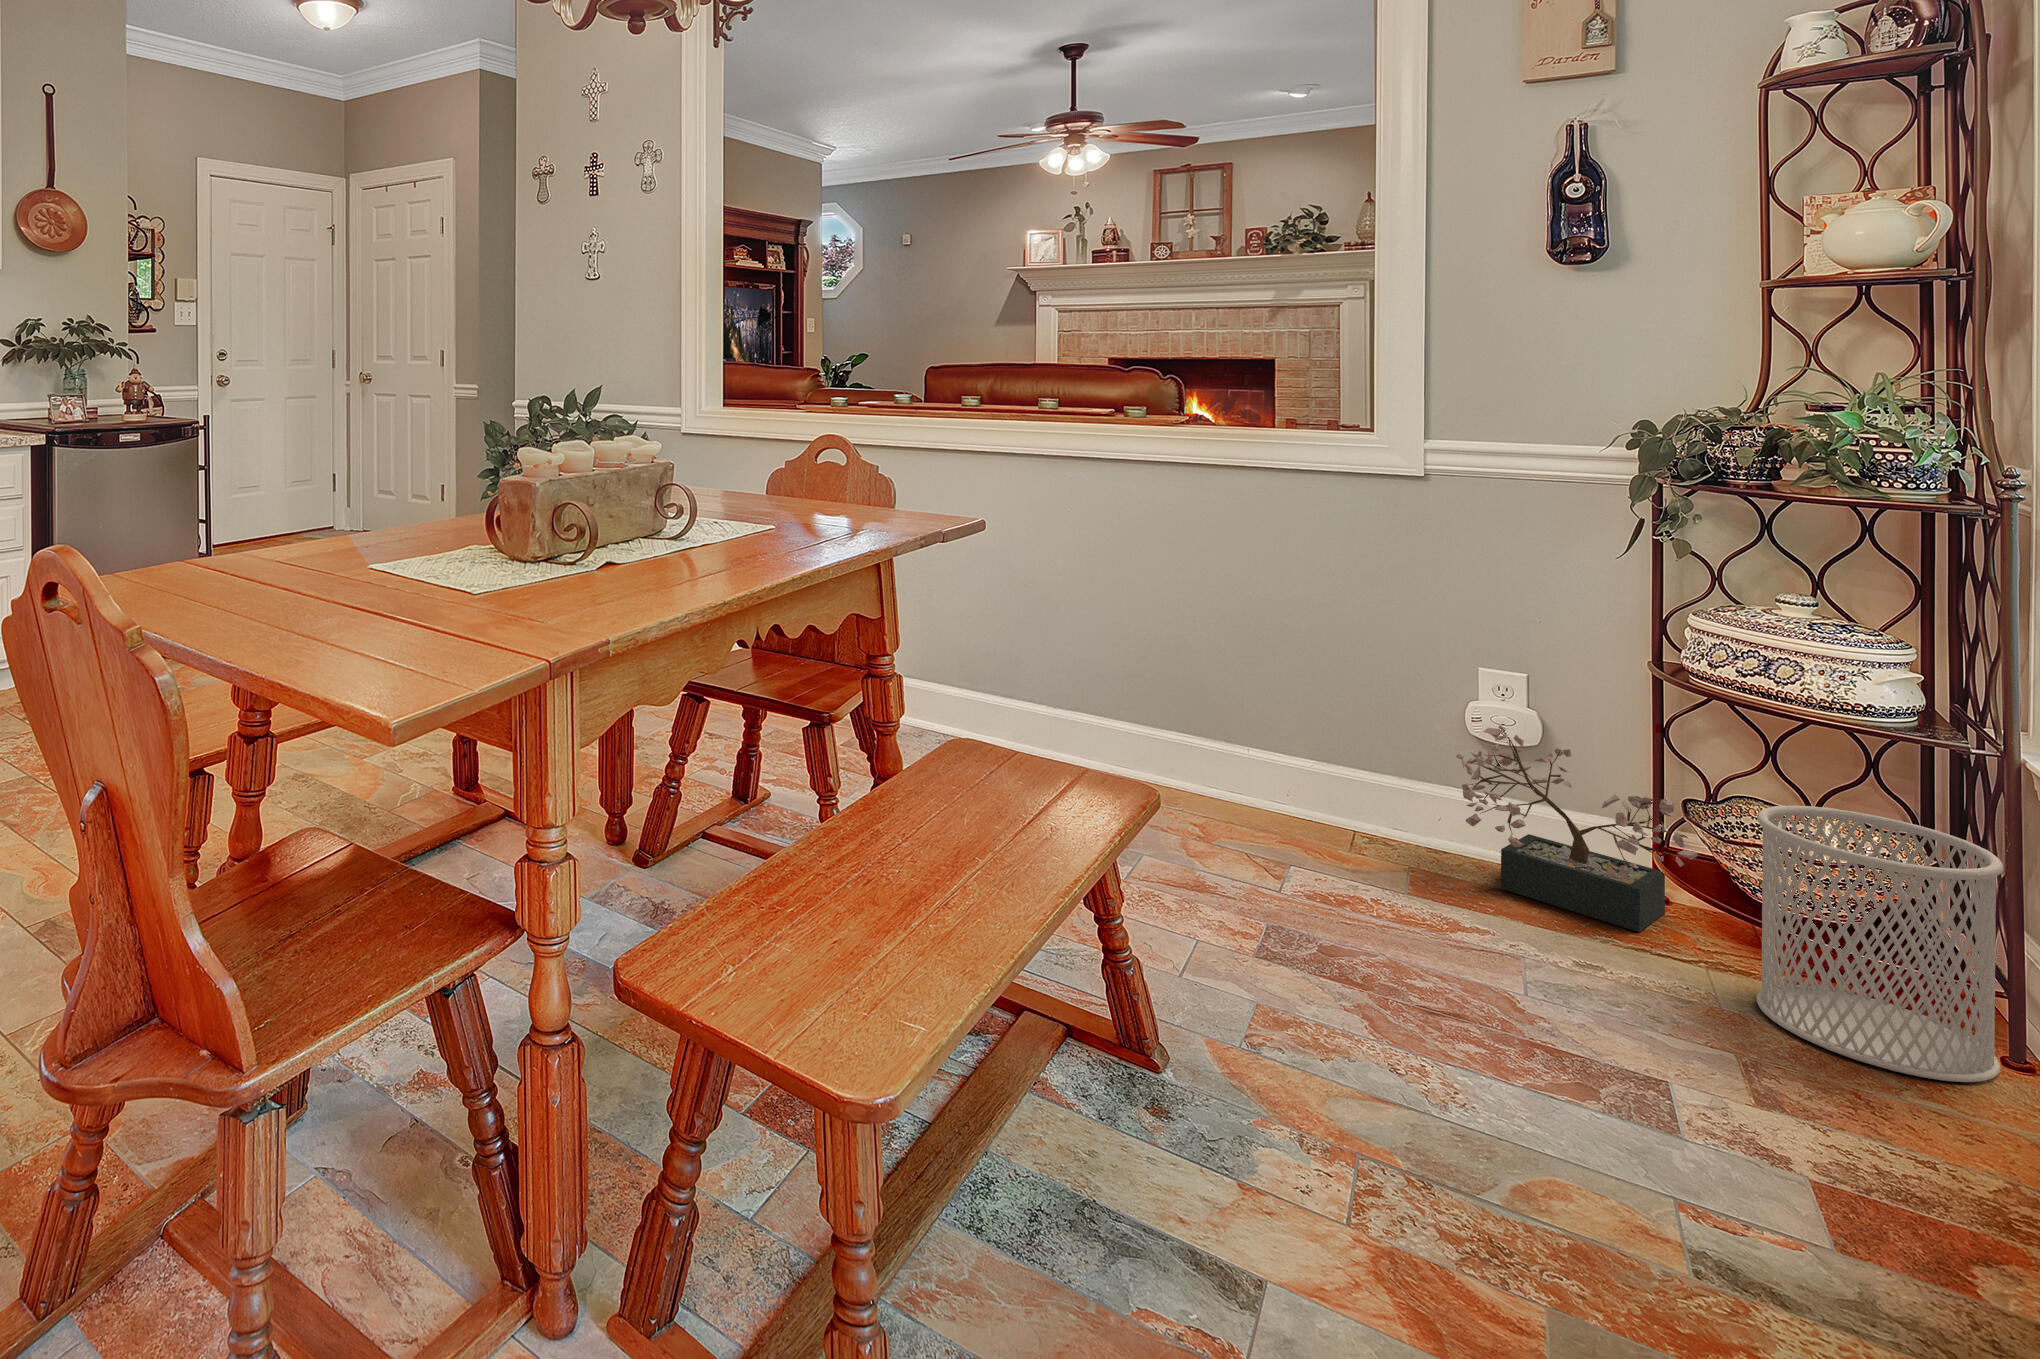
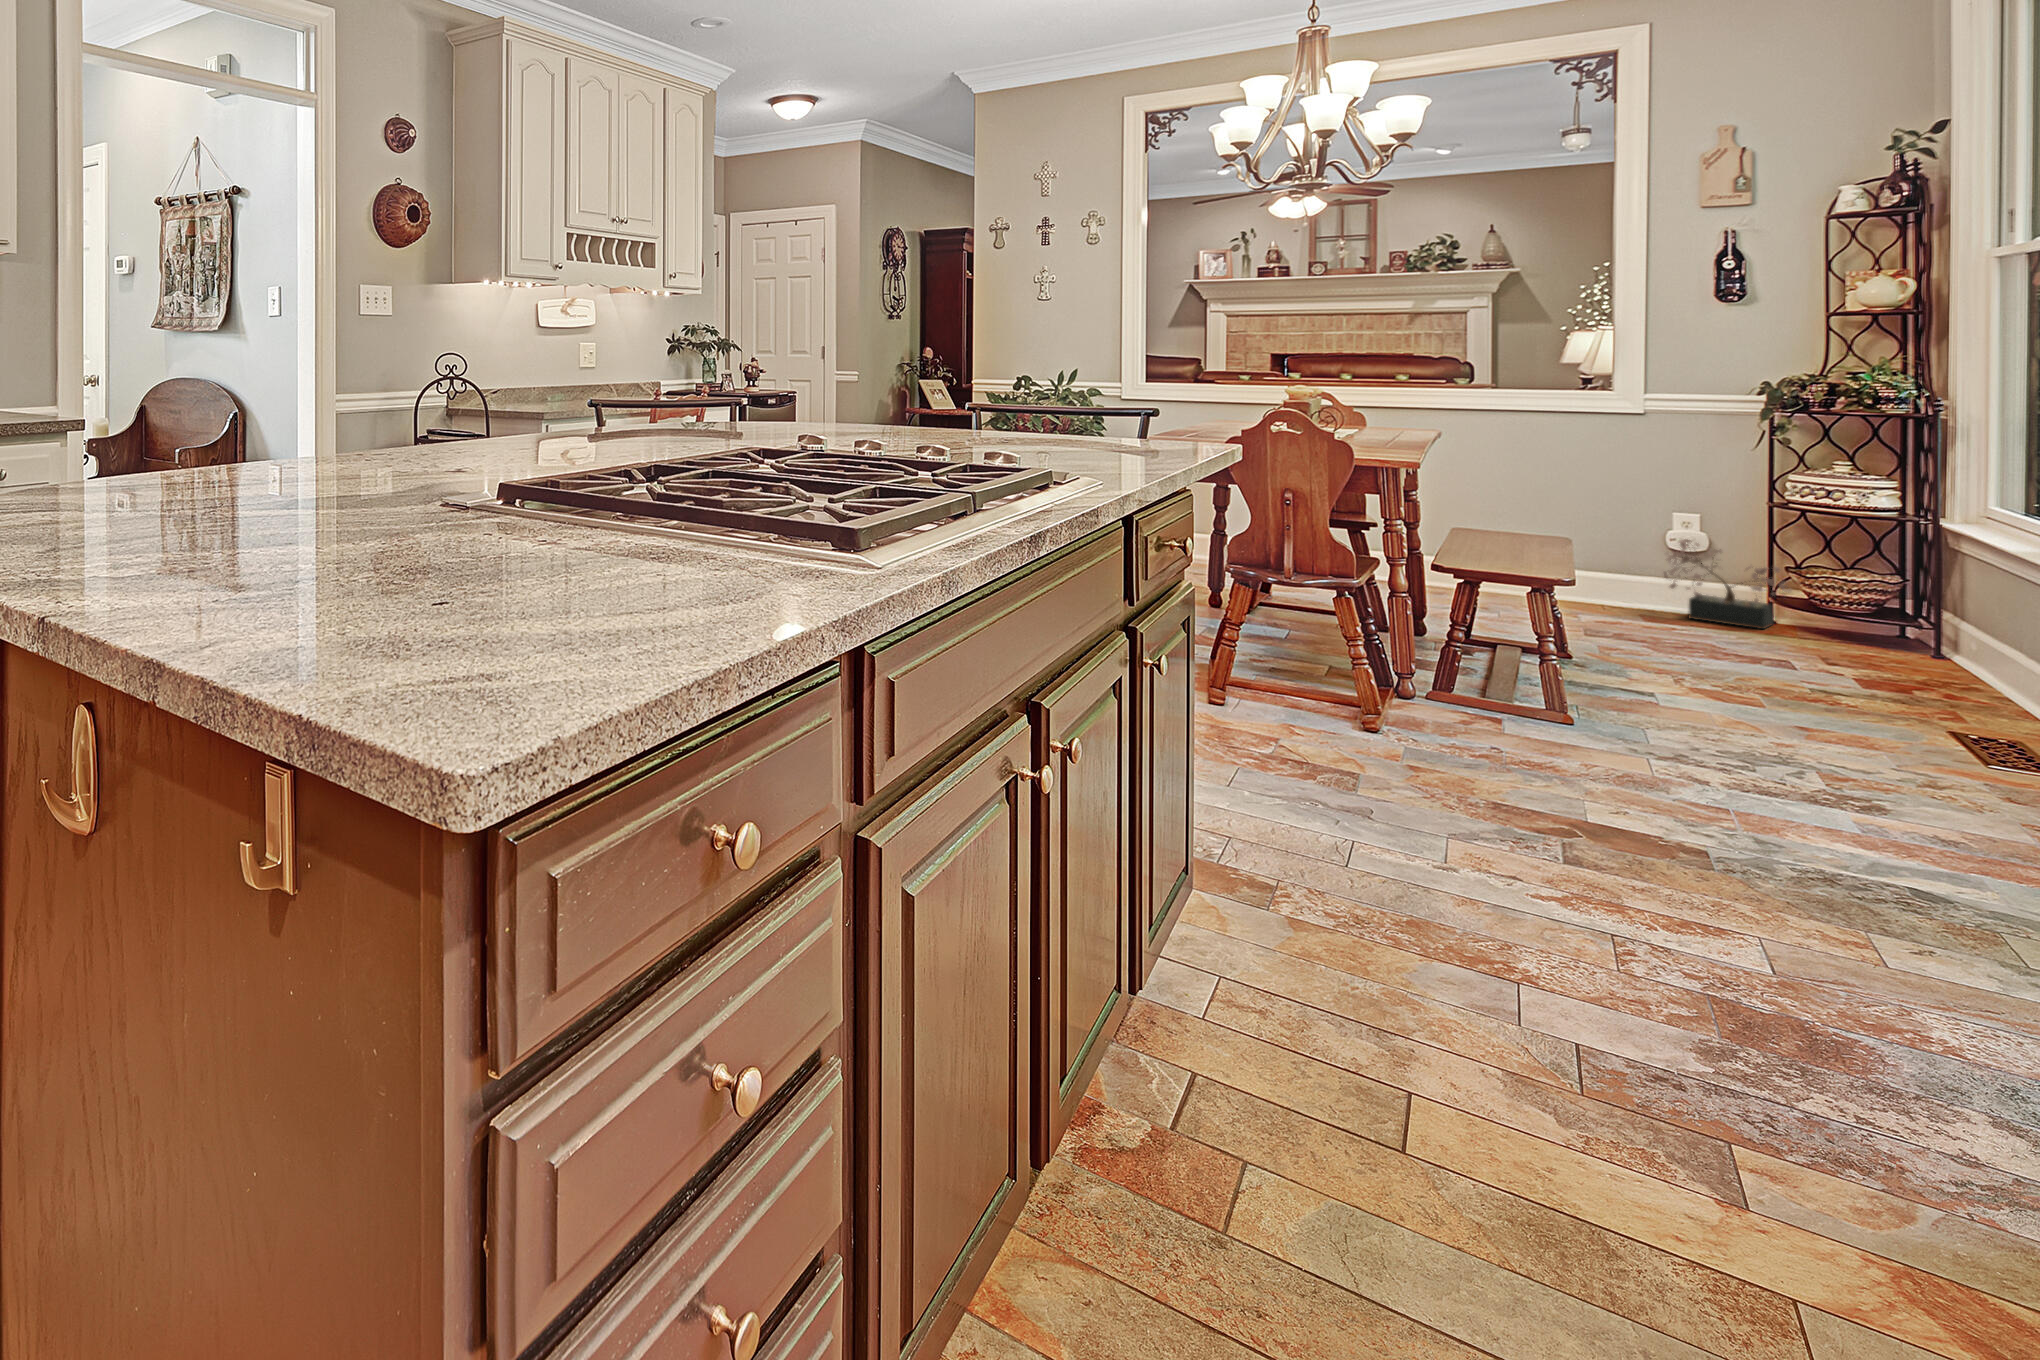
wastebasket: present [1756,806,2003,1082] -> none [1826,557,1937,661]

